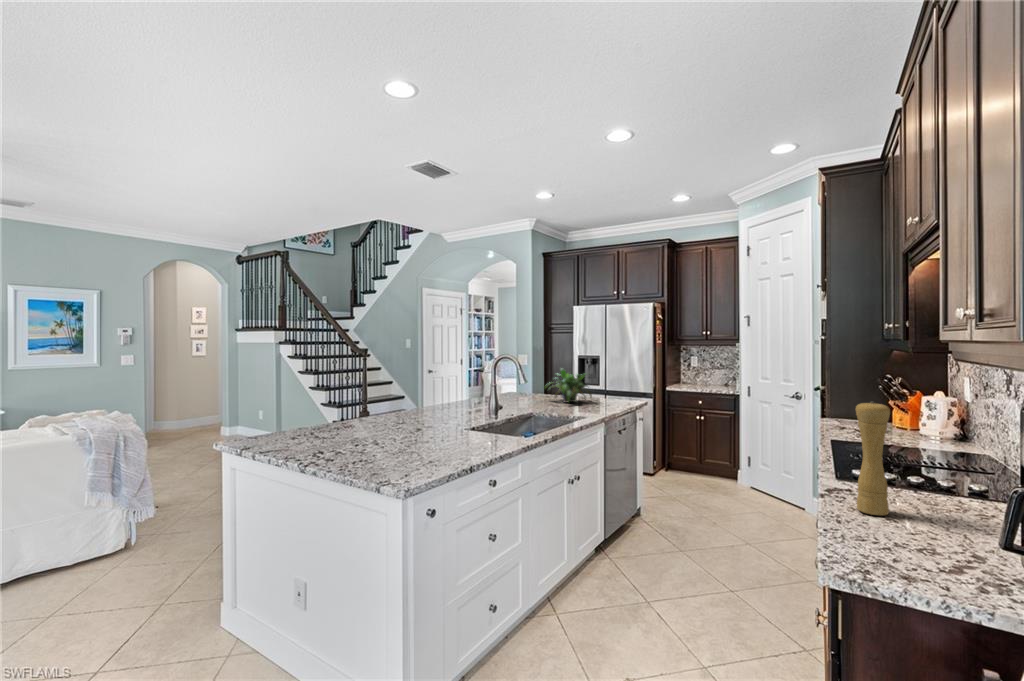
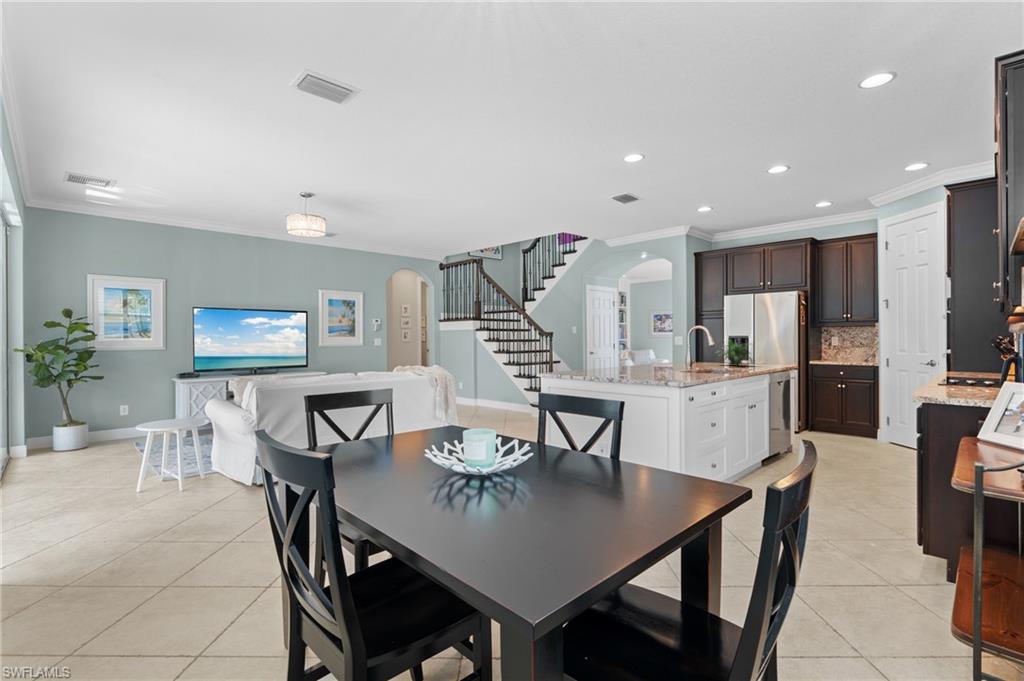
pepper mill: present [856,402,890,516] -> none [953,336,973,396]

